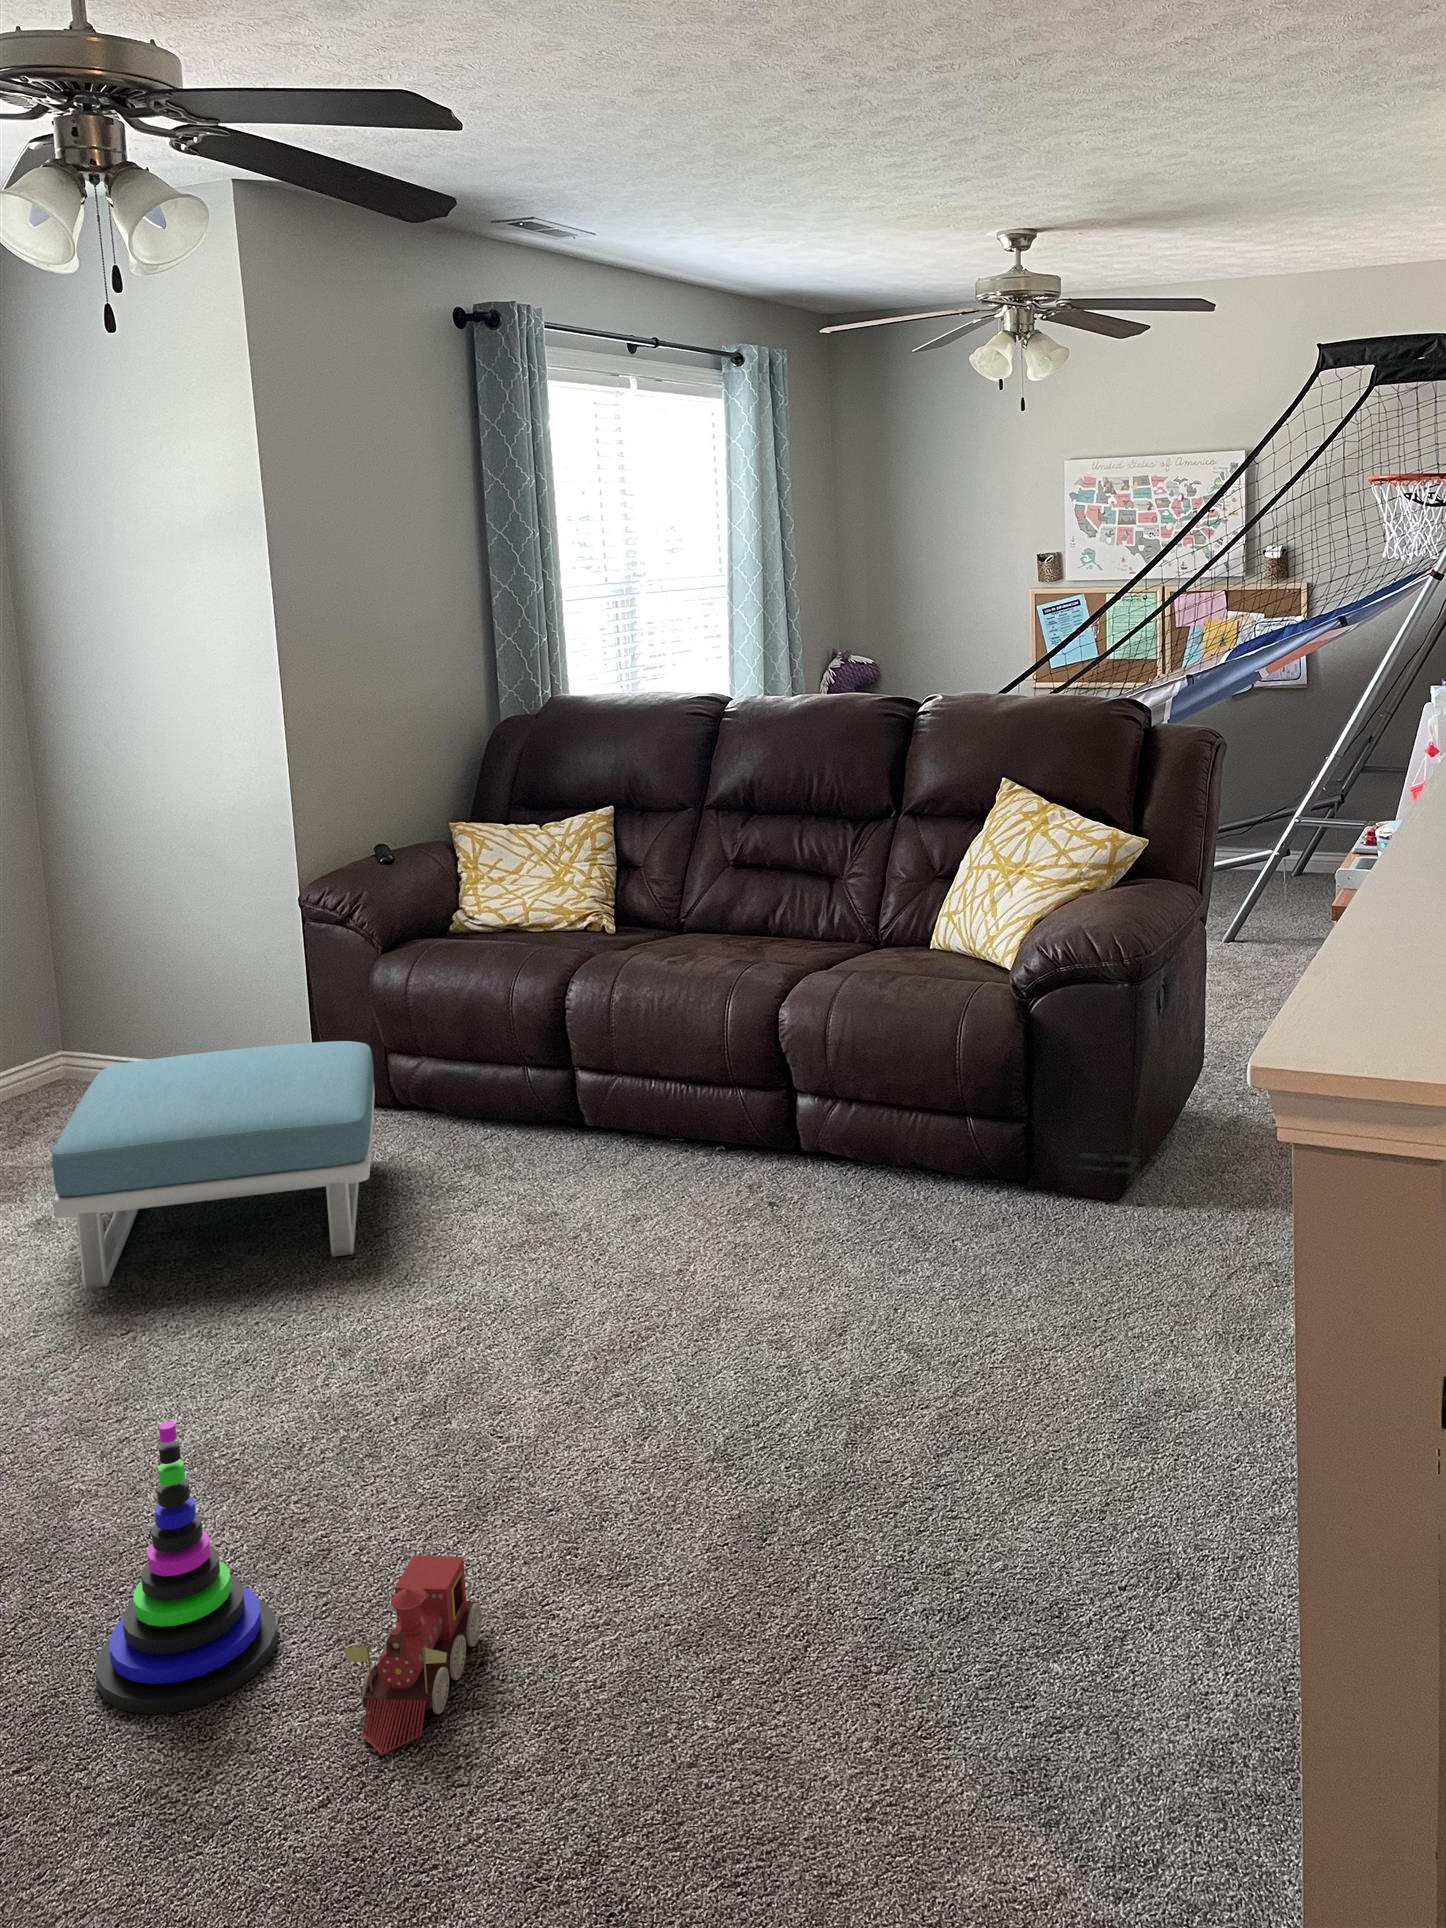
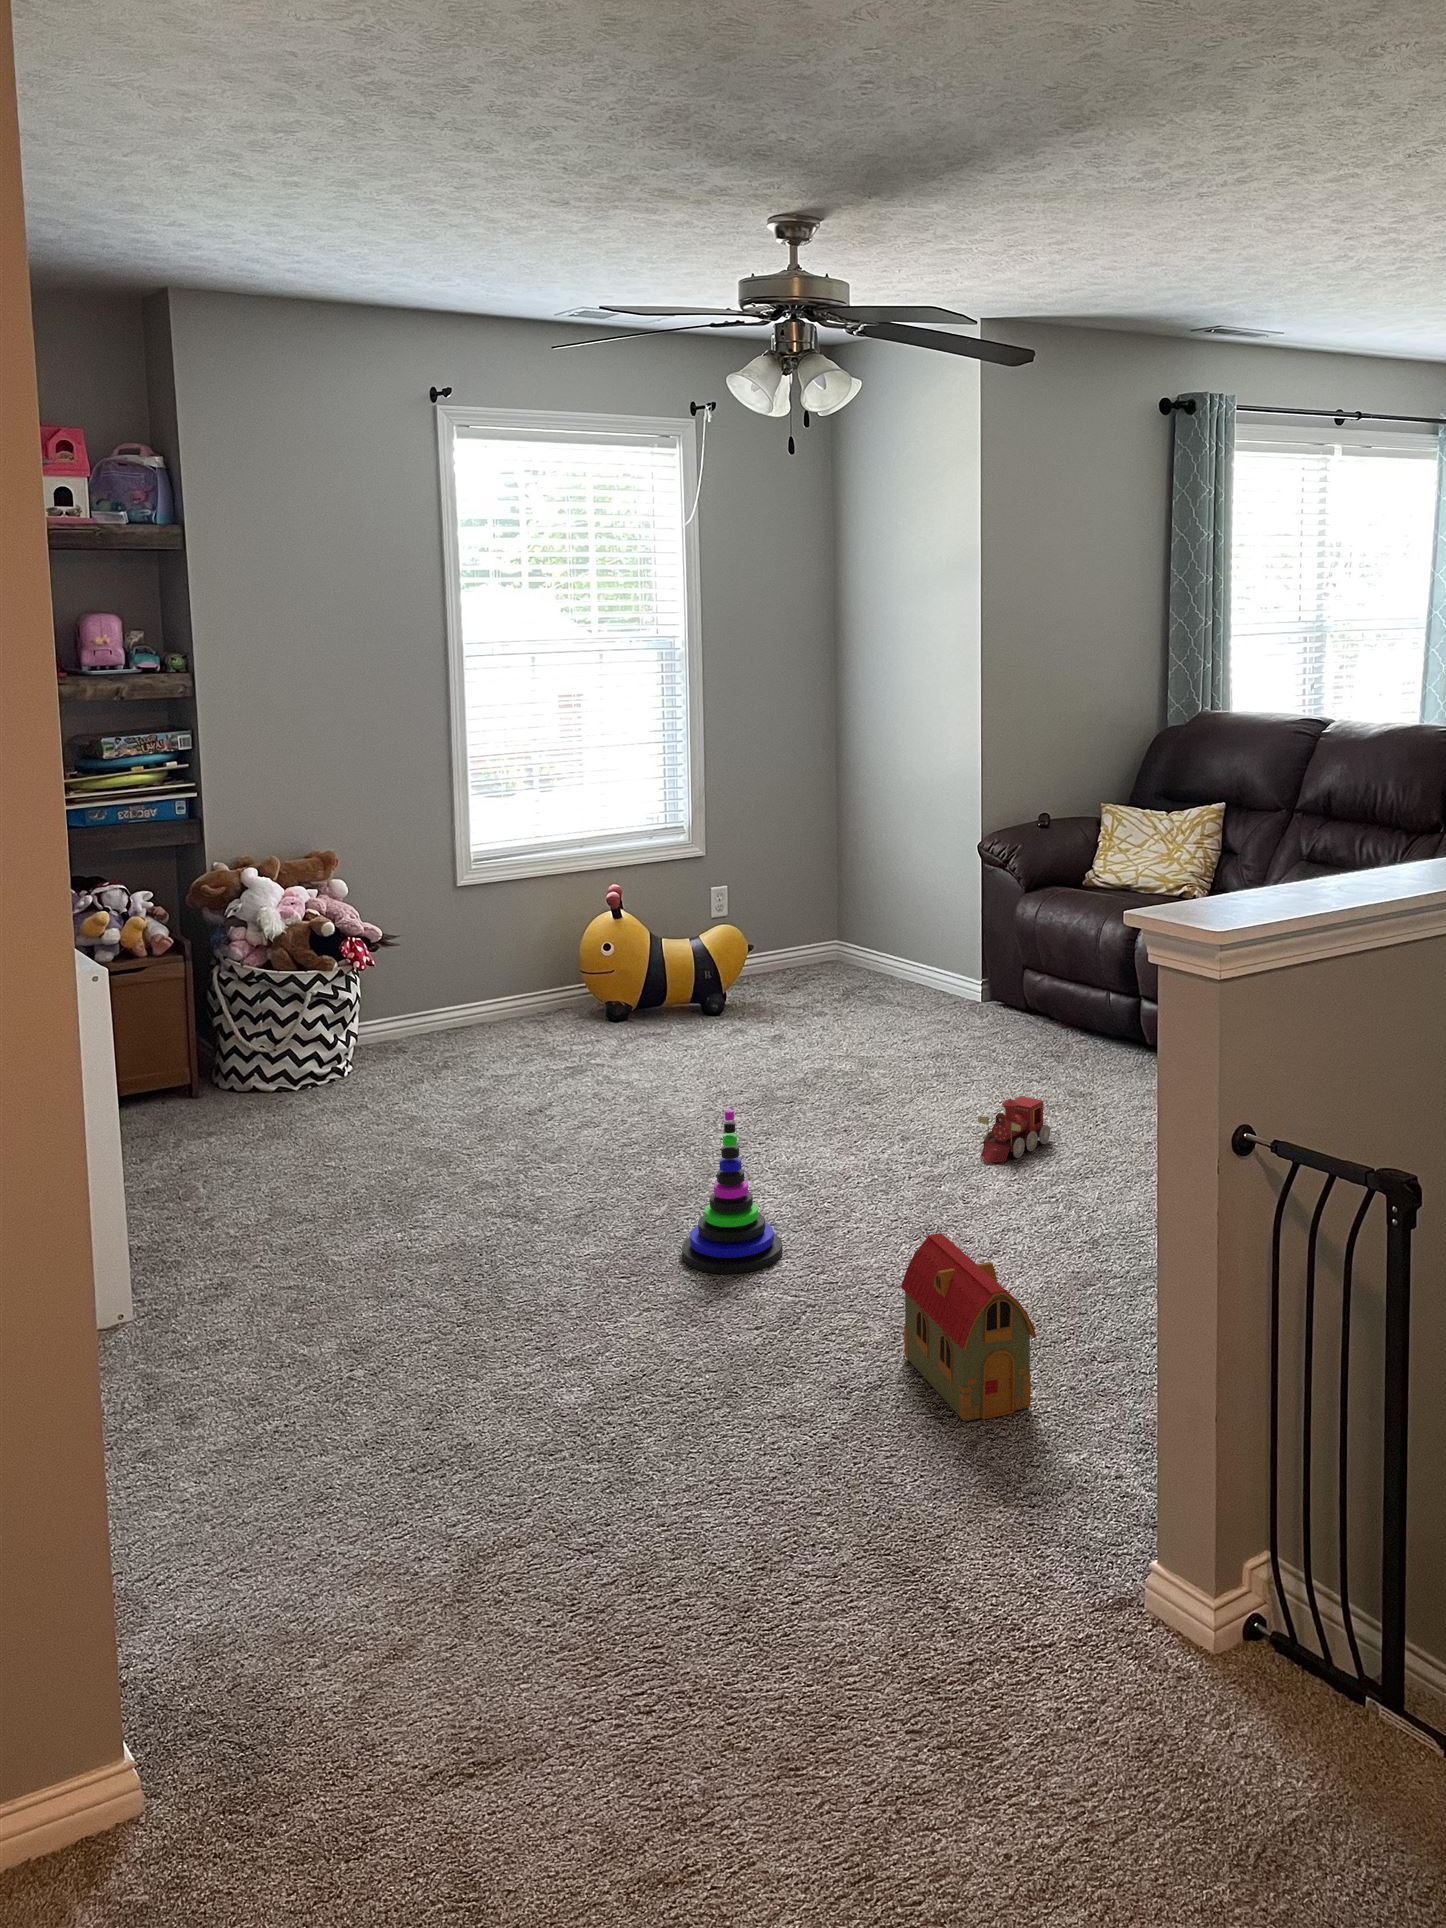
footstool: present [52,1041,375,1289] -> none [766,941,999,1089]
toy house: none [589,1555,854,1871] -> present [901,1233,1036,1421]
toy train: present [344,1556,482,1755] -> present [978,1096,1050,1162]

